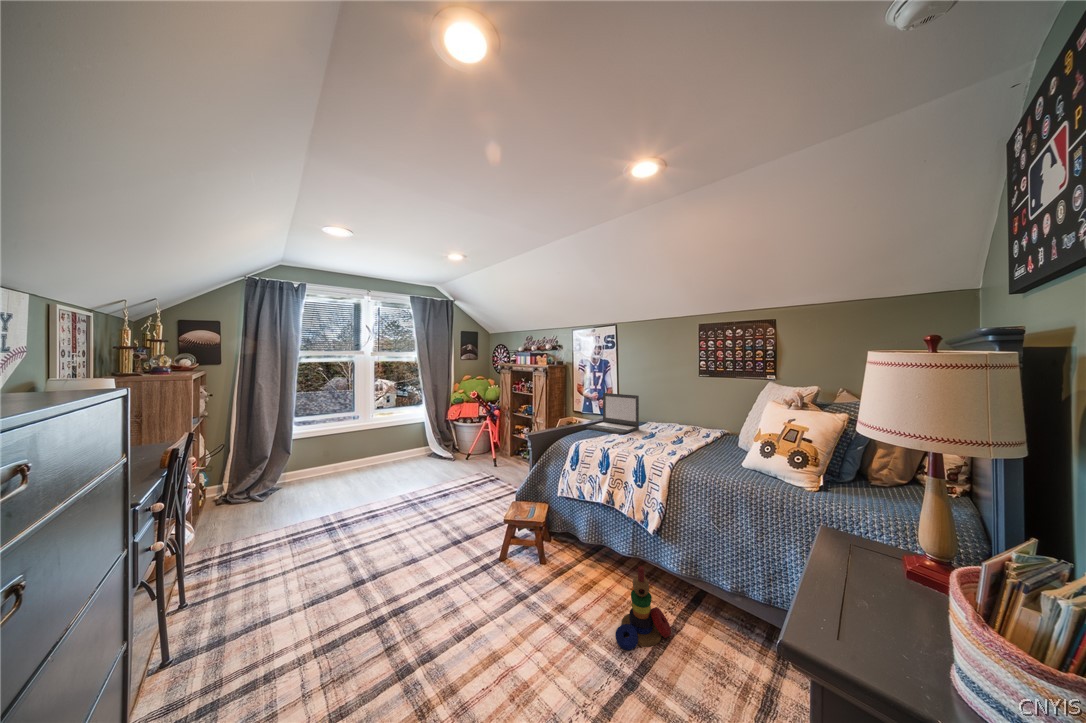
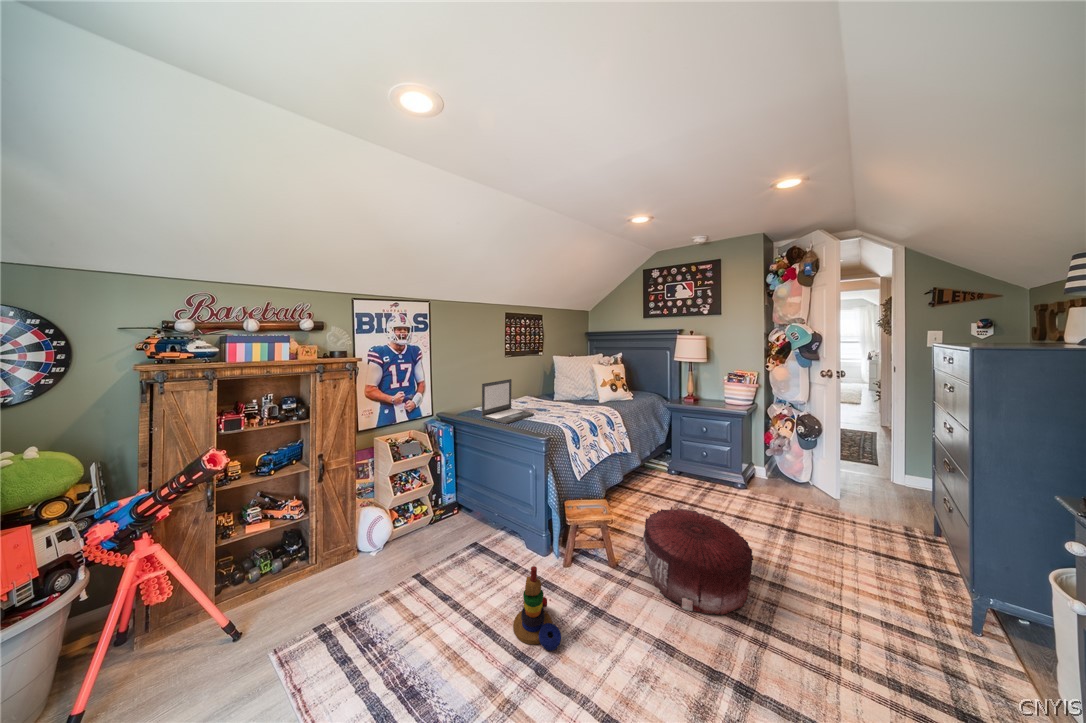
pouf: none [401,524,517,637] -> present [643,507,754,615]
stacking toy: present [615,566,671,650] -> present [513,566,561,651]

